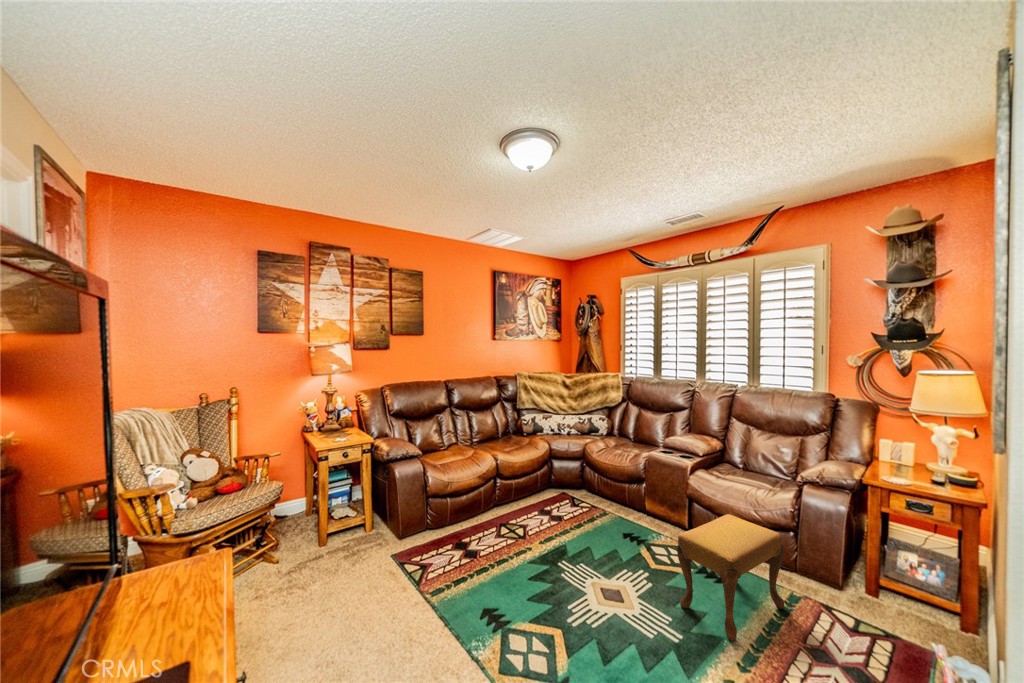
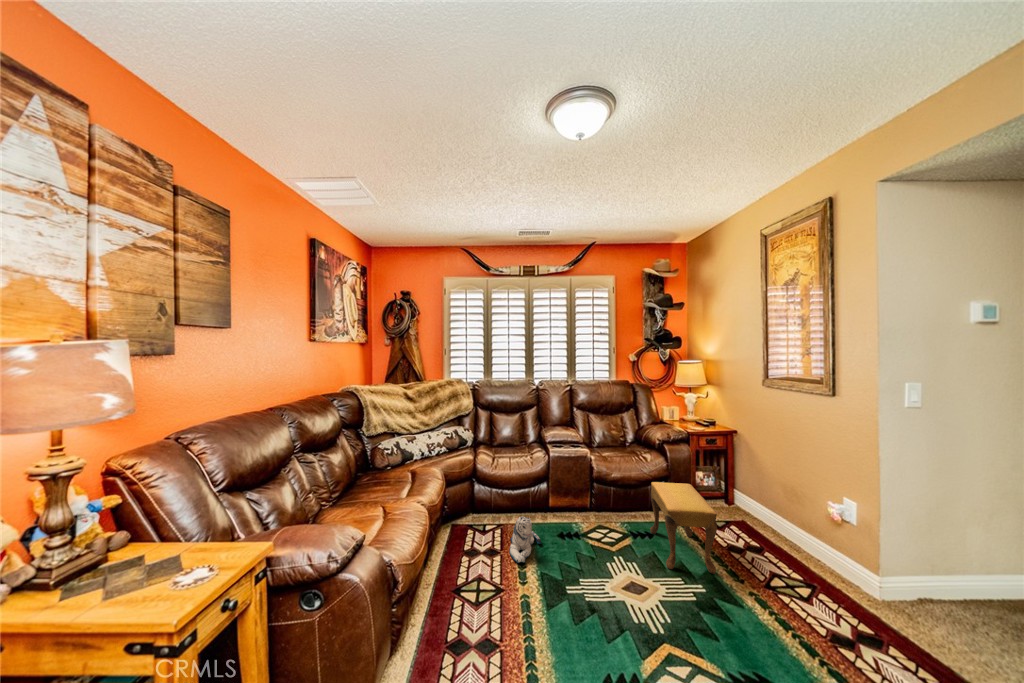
plush toy: none [554,497,601,533] -> present [509,517,541,563]

